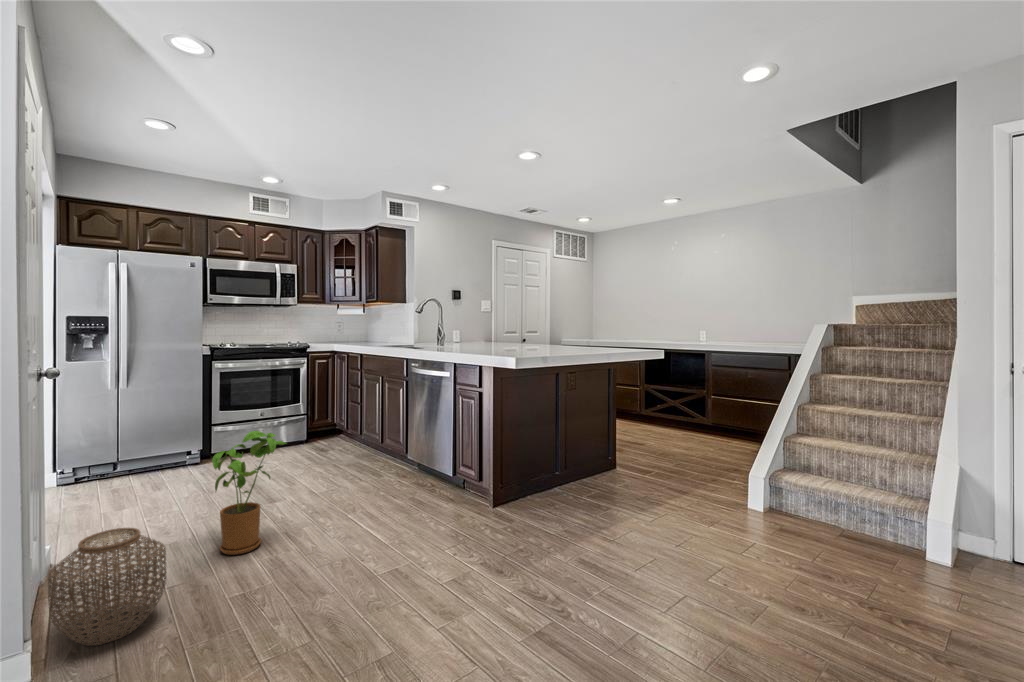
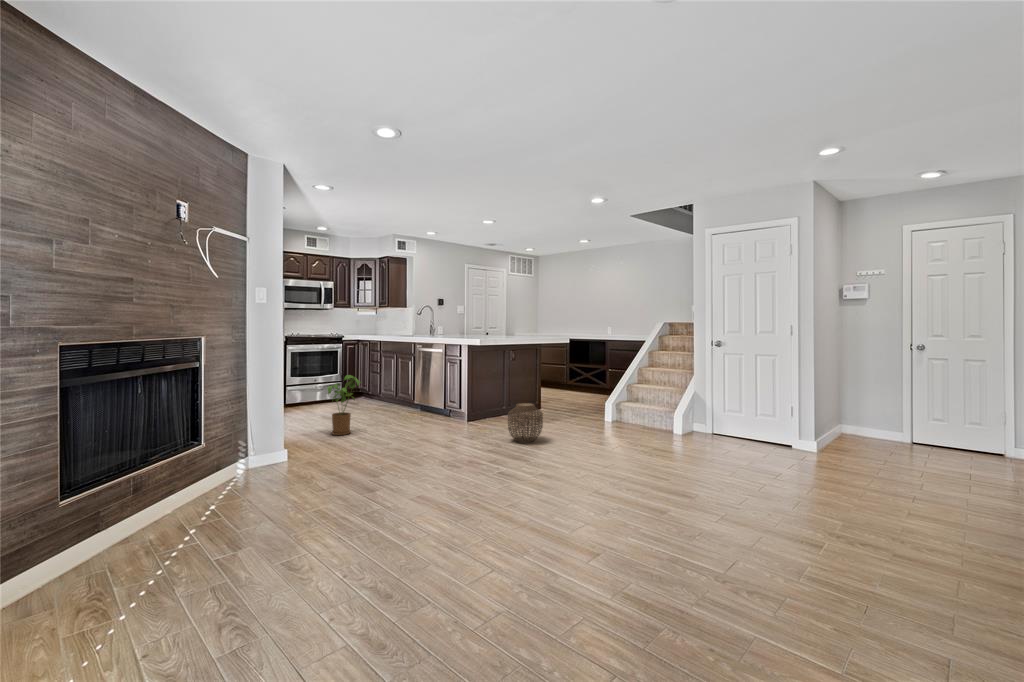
woven basket: present [48,528,166,645] -> present [508,403,543,443]

